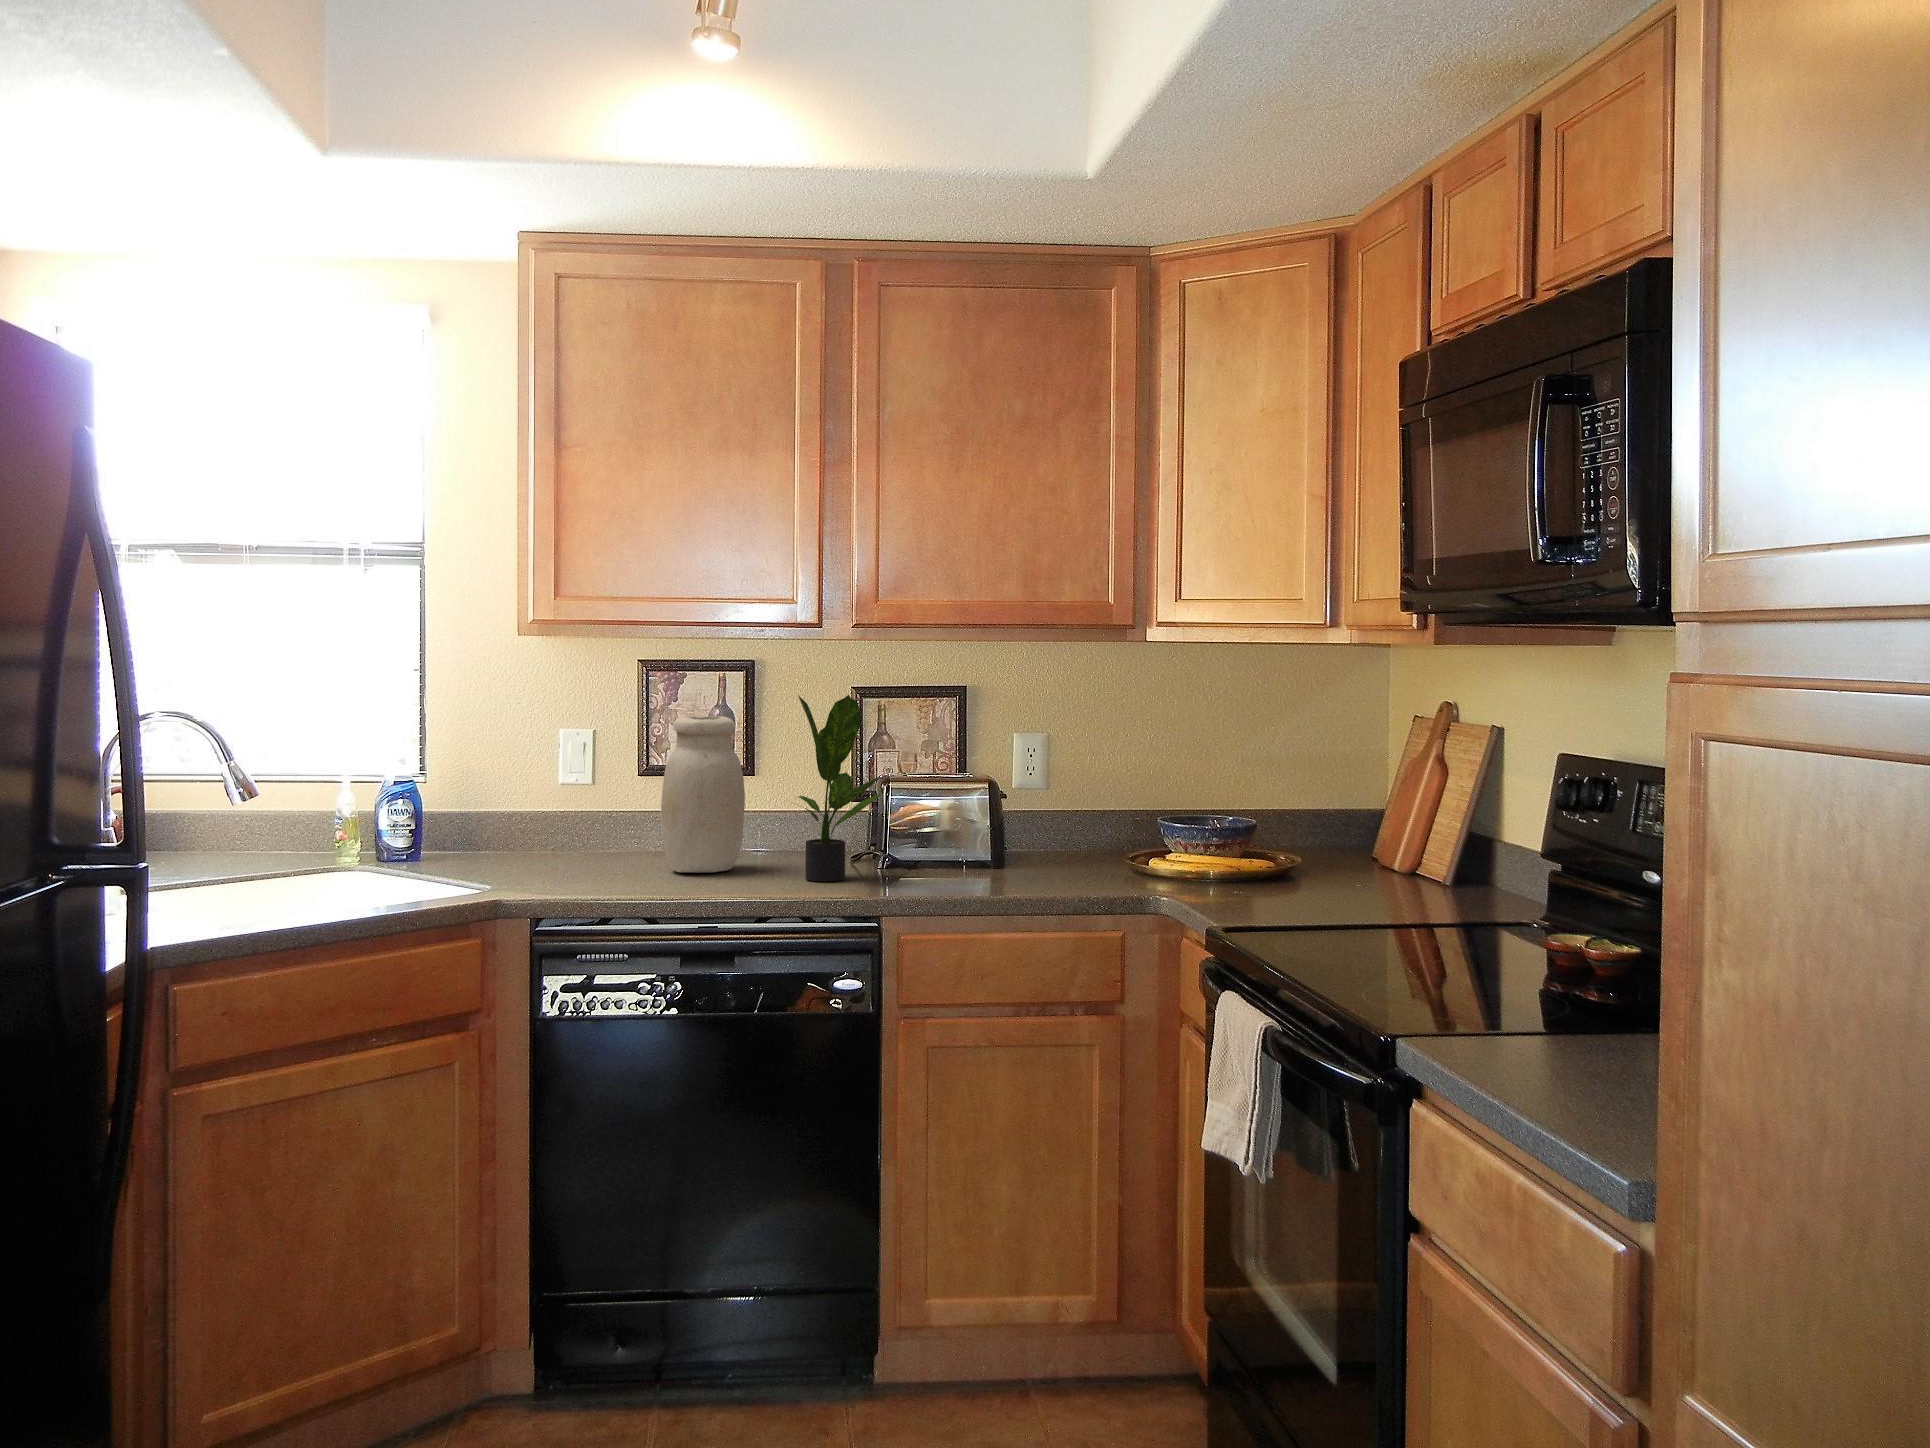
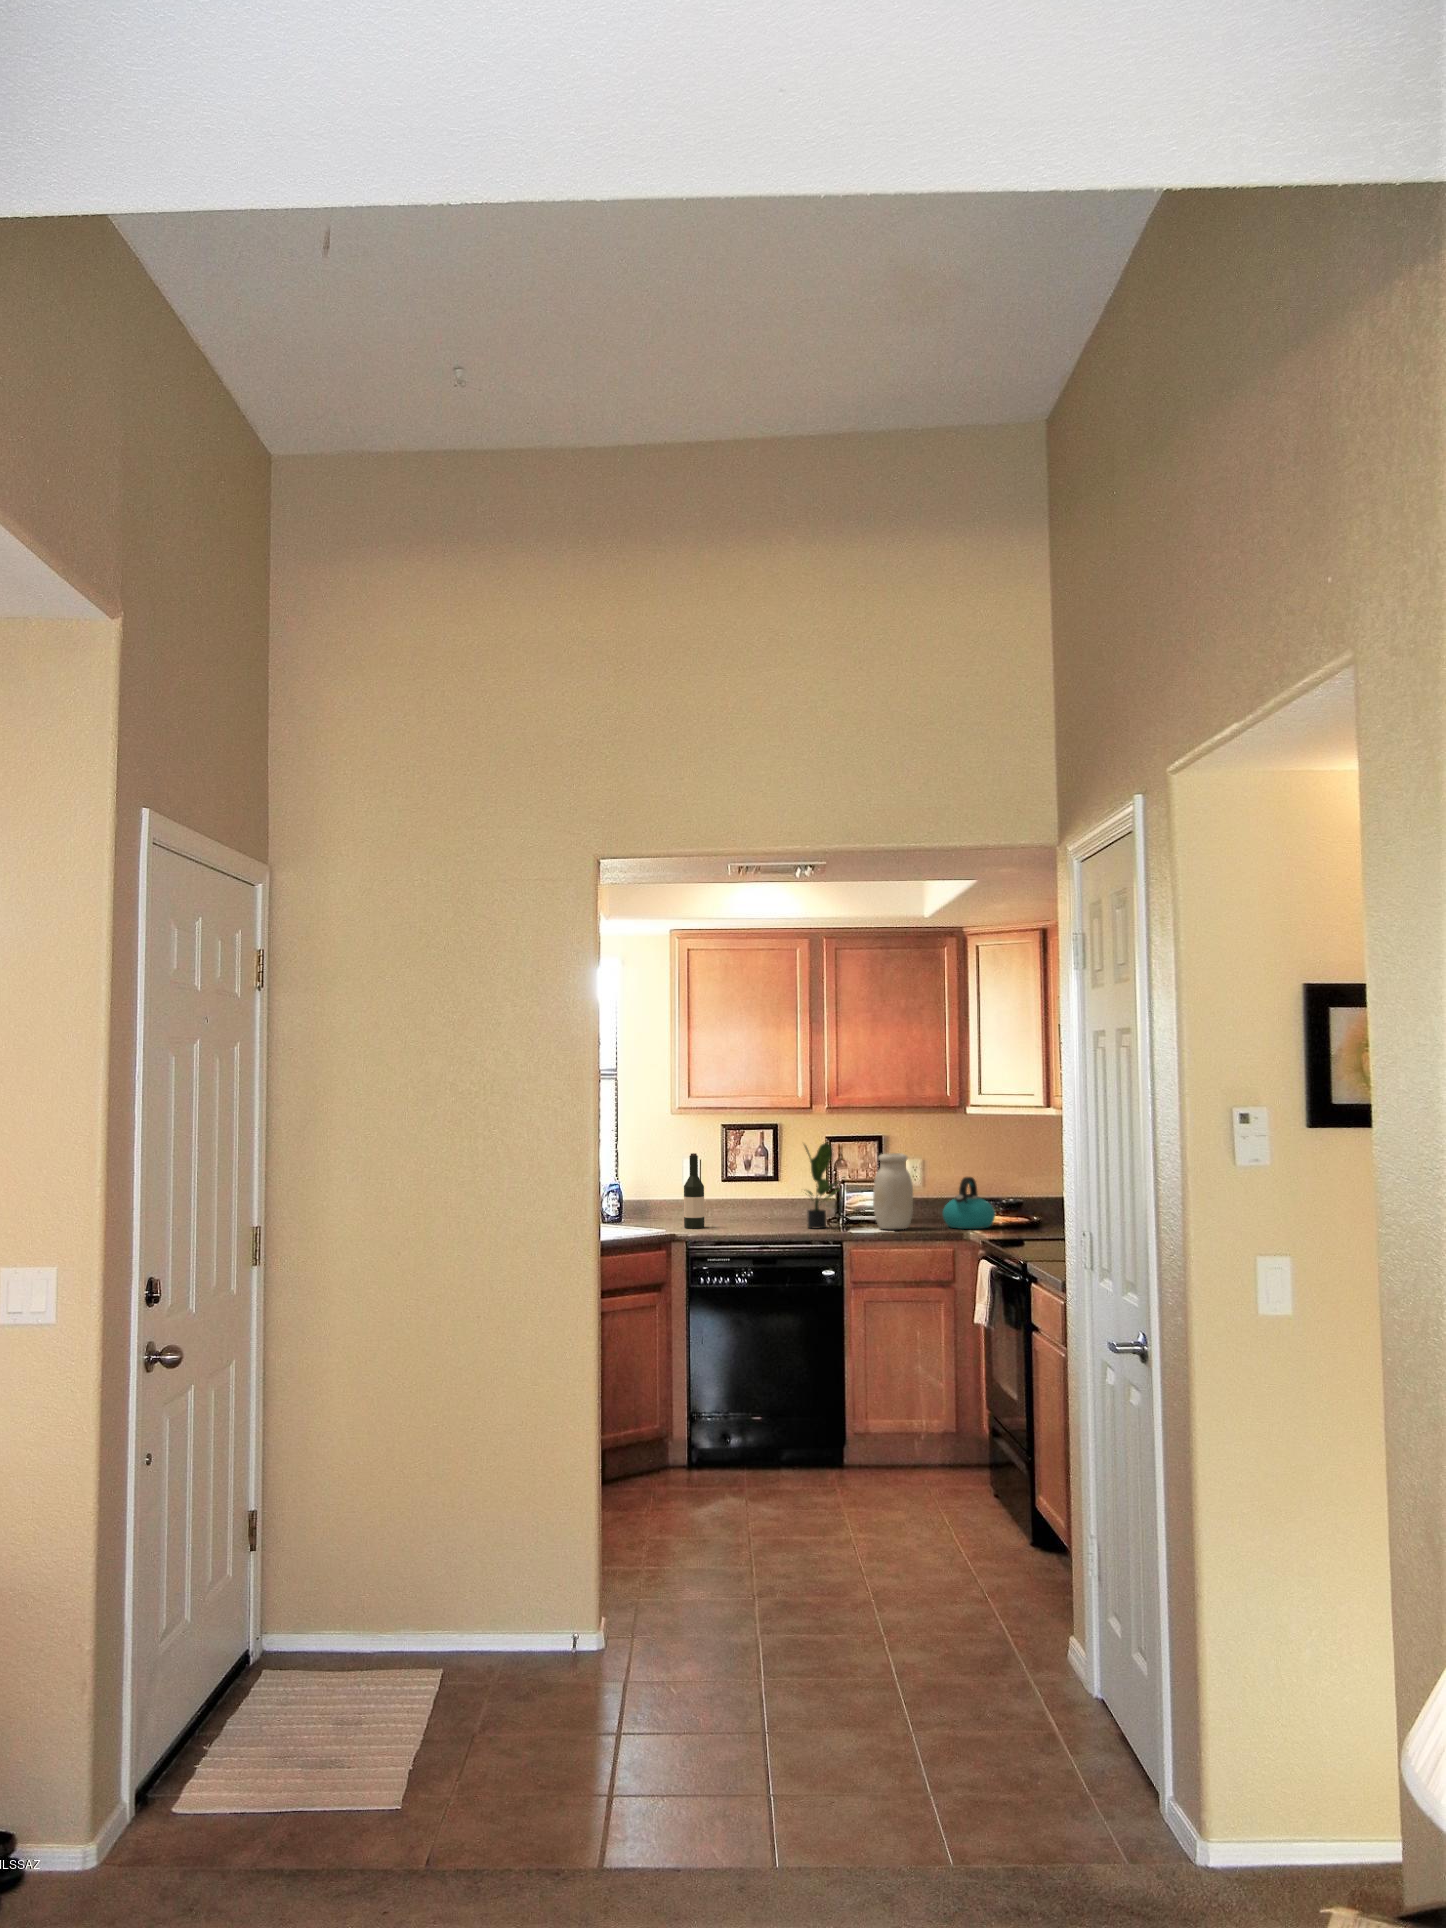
jar: present [661,716,745,873] -> present [873,1153,913,1229]
wine bottle: none [539,717,583,879] -> present [684,1153,704,1228]
kettle: none [1093,773,1205,885] -> present [942,1177,995,1229]

